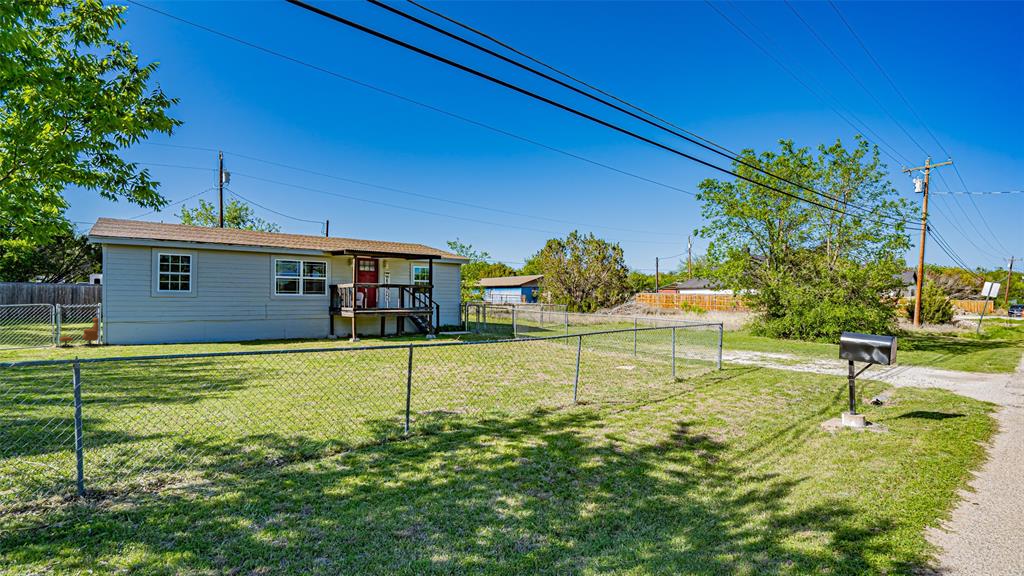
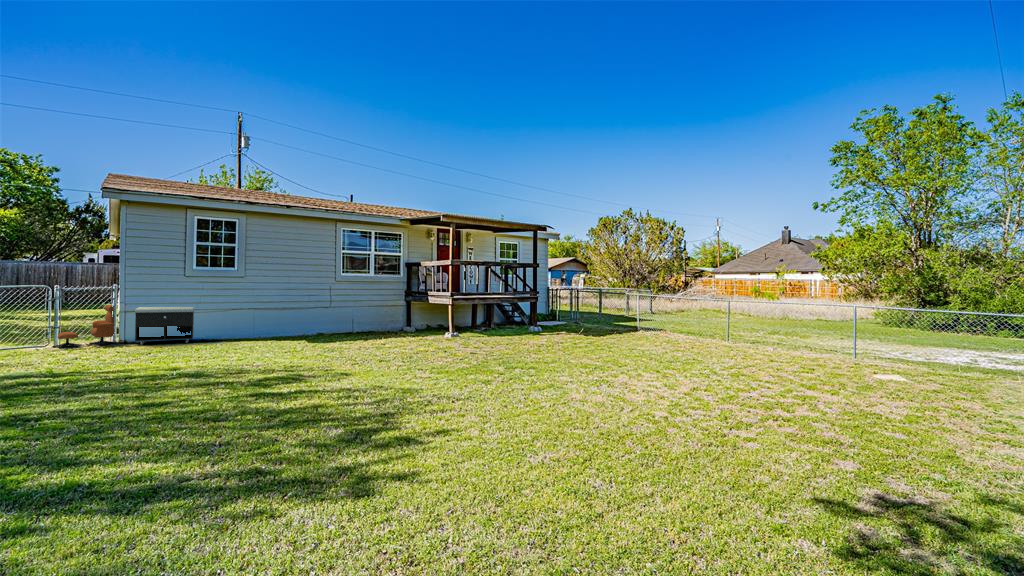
storage bench: none [112,319,157,346] -> present [135,307,194,344]

